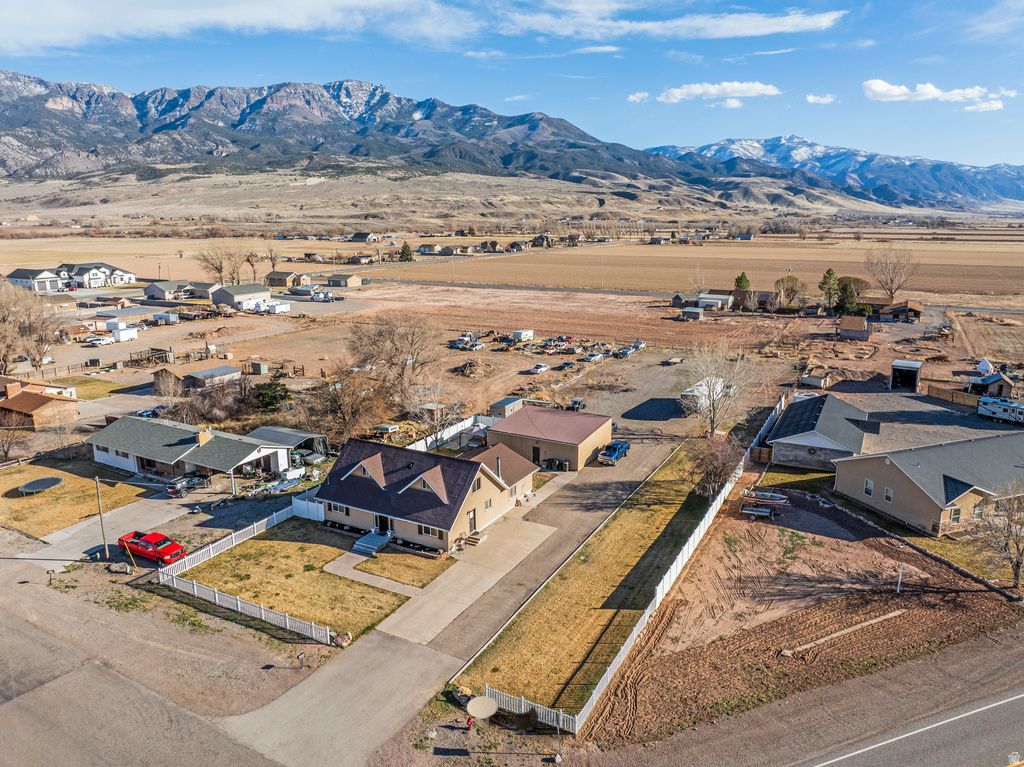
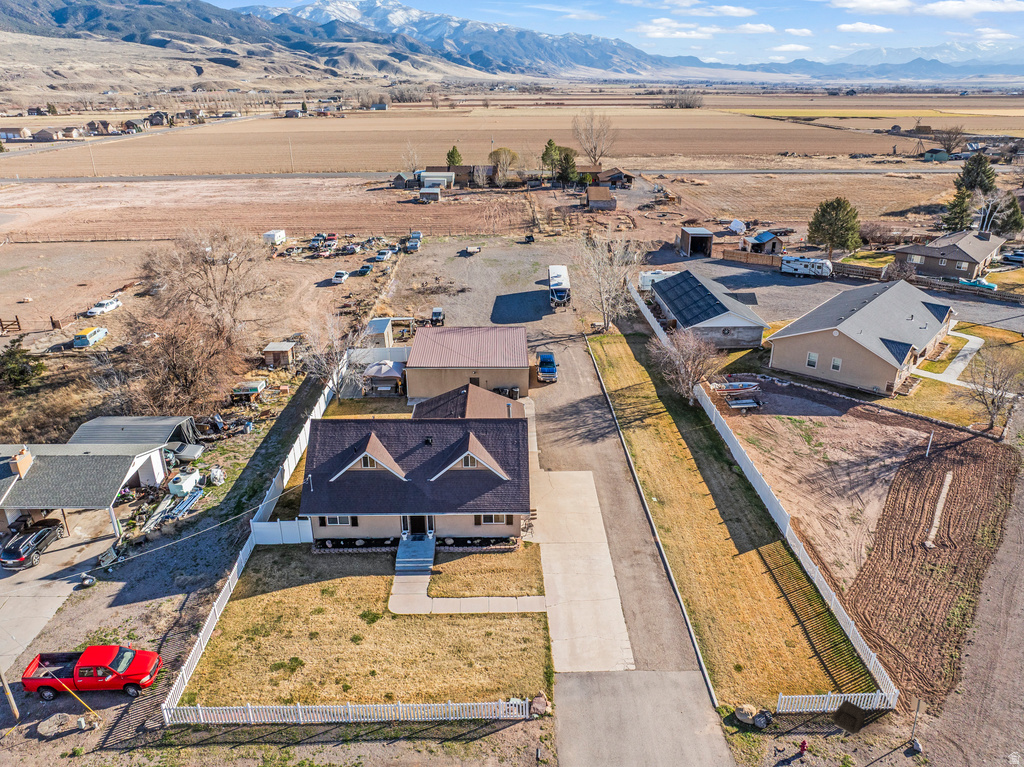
round table: present [467,696,498,726] -> none [776,708,815,742]

